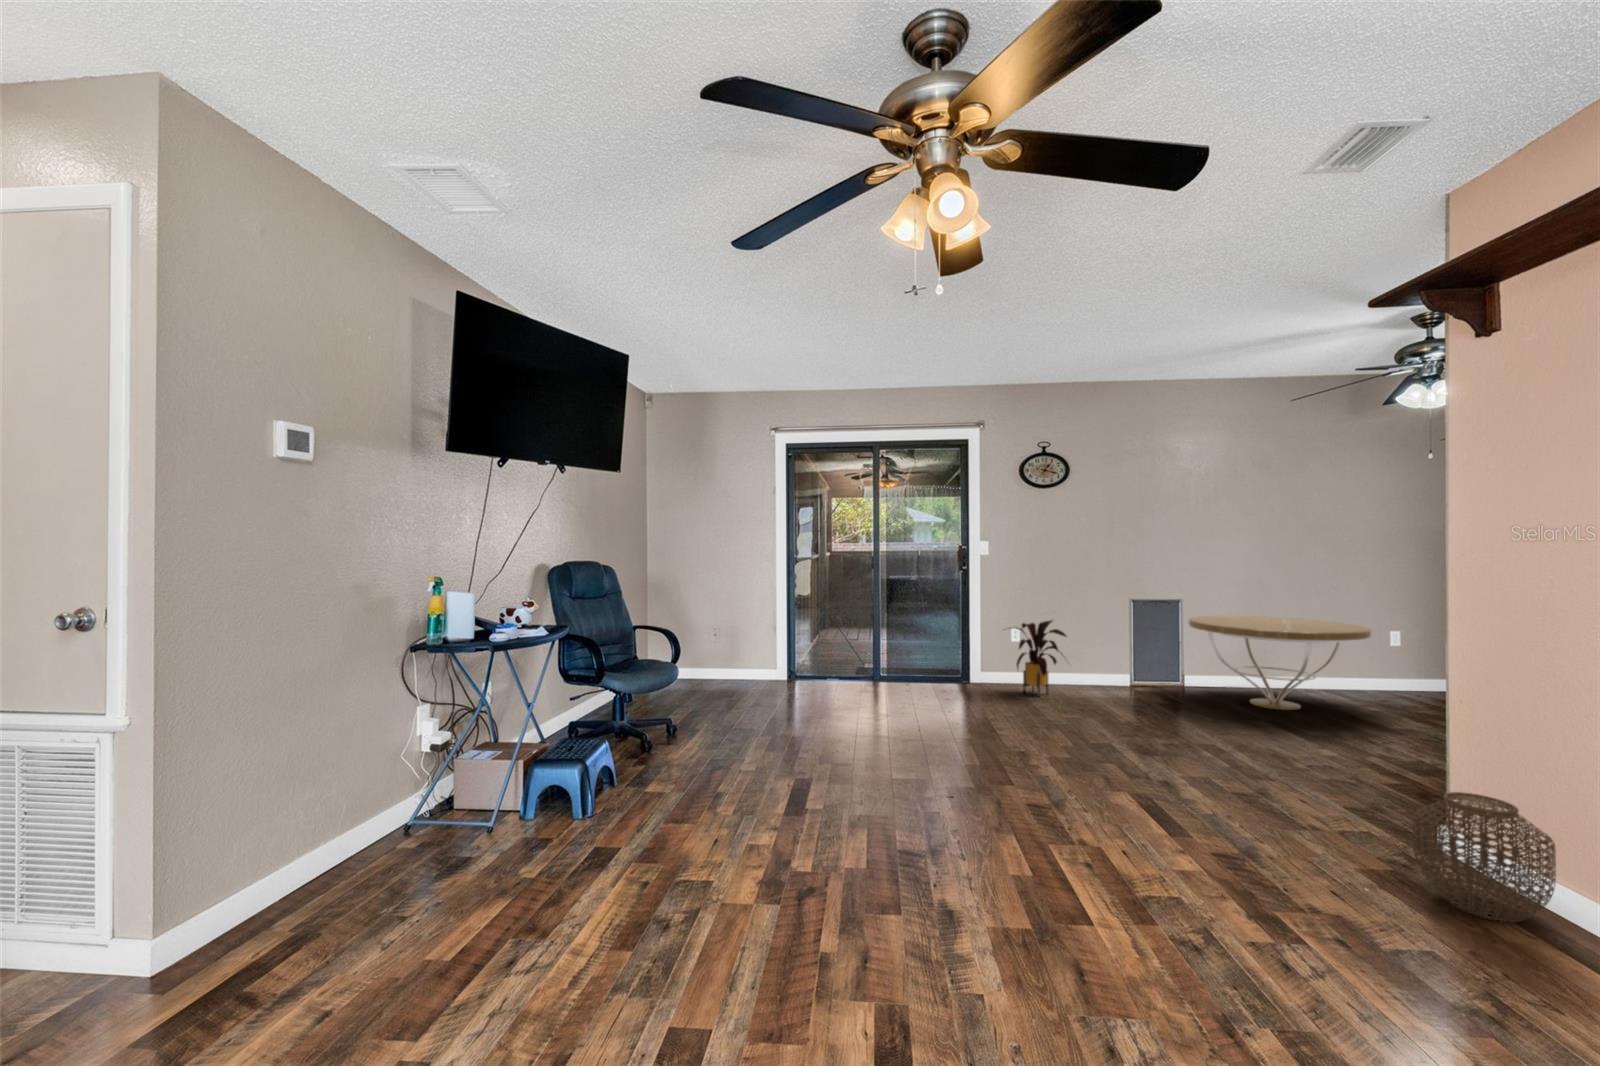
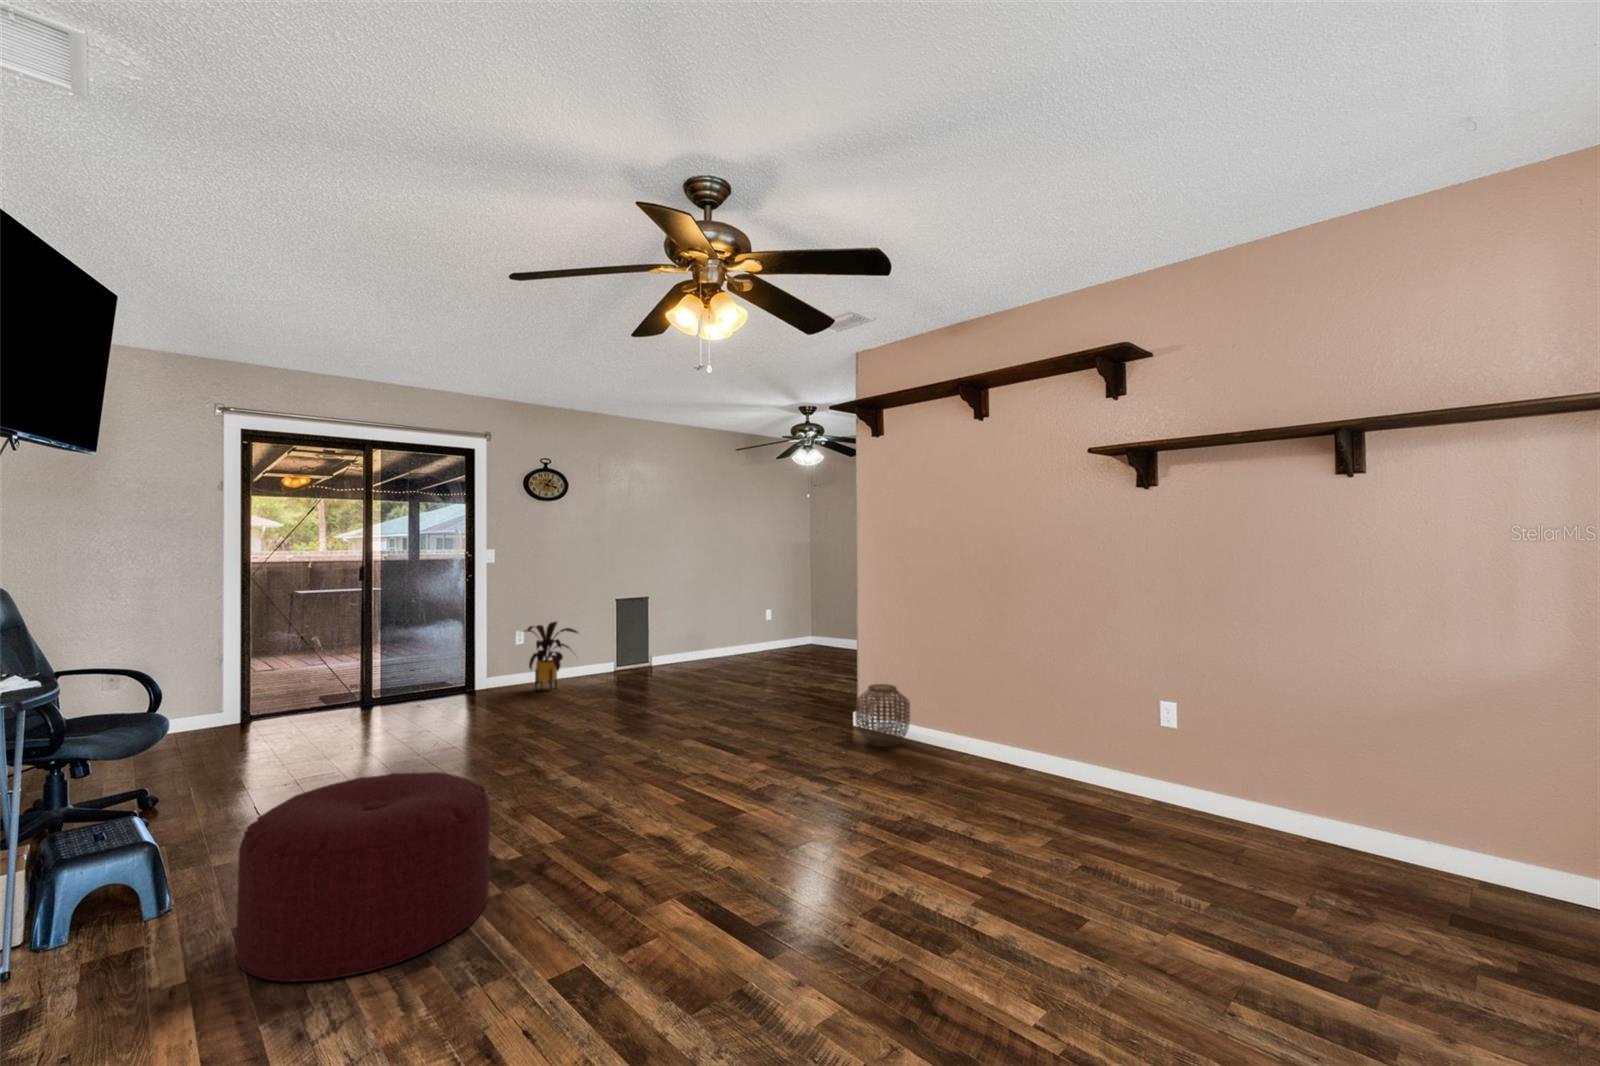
coffee table: present [1189,616,1371,710] -> none [660,606,769,672]
ottoman: none [559,749,756,932] -> present [235,772,490,982]

